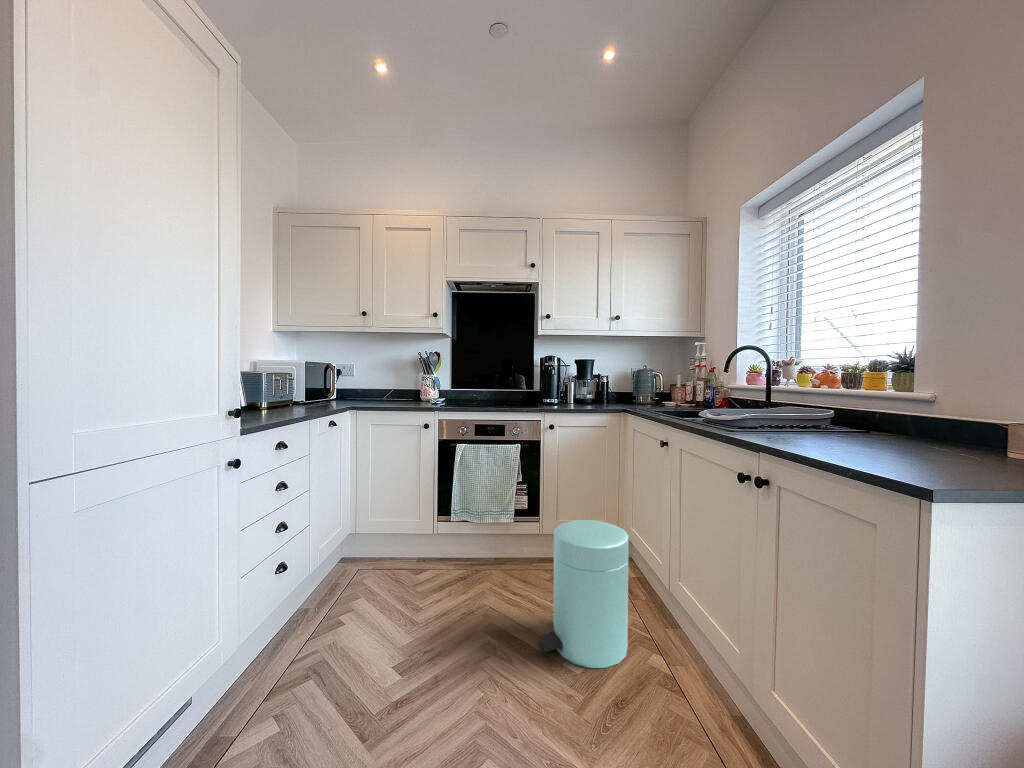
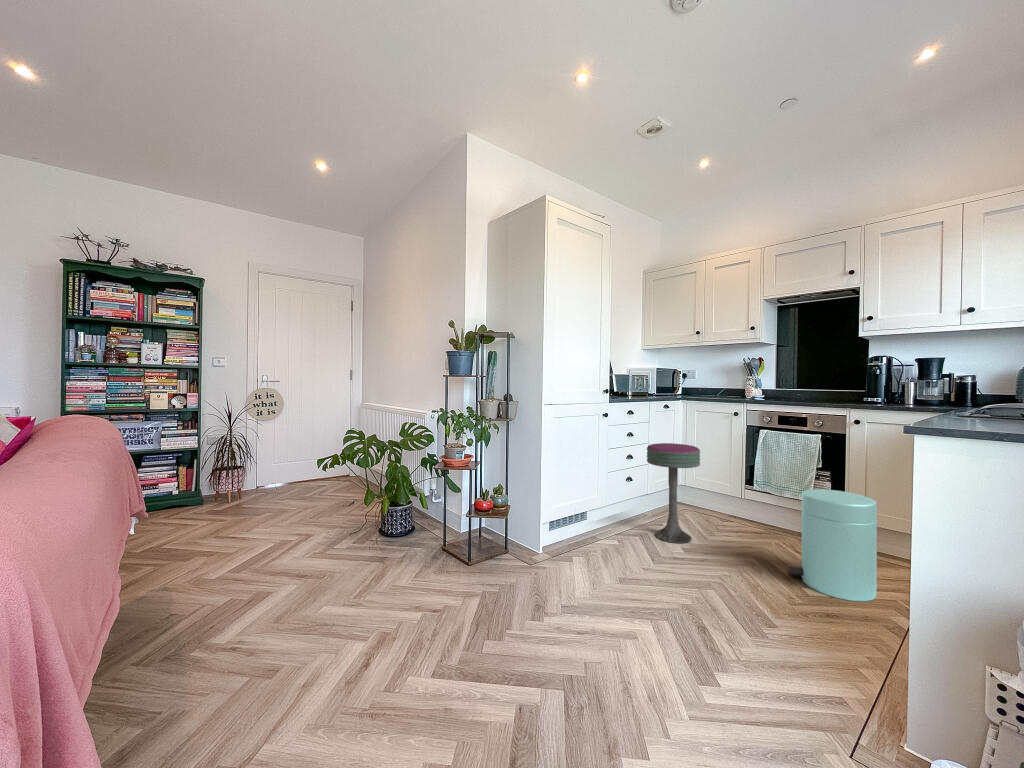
bar stool: none [324,488,413,669] -> present [647,443,700,543]

